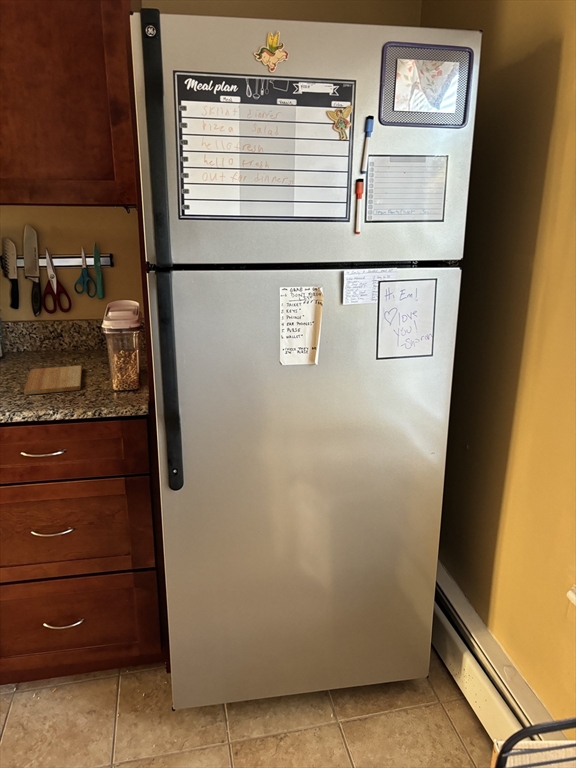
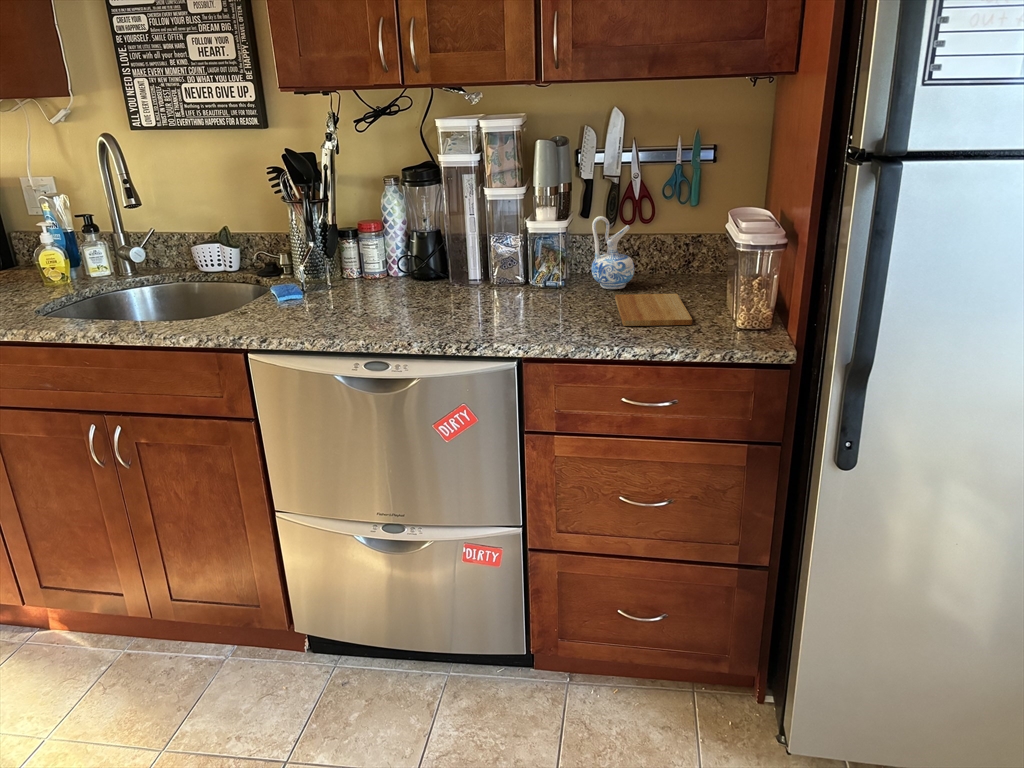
ceramic pitcher: none [12,309,53,364] -> present [591,216,634,289]

